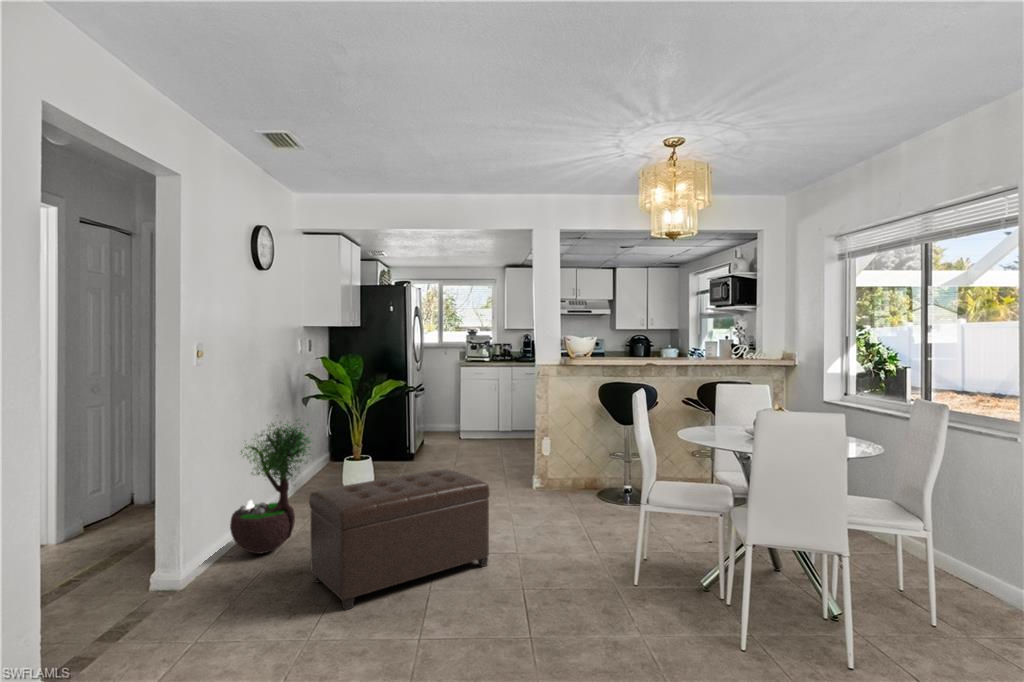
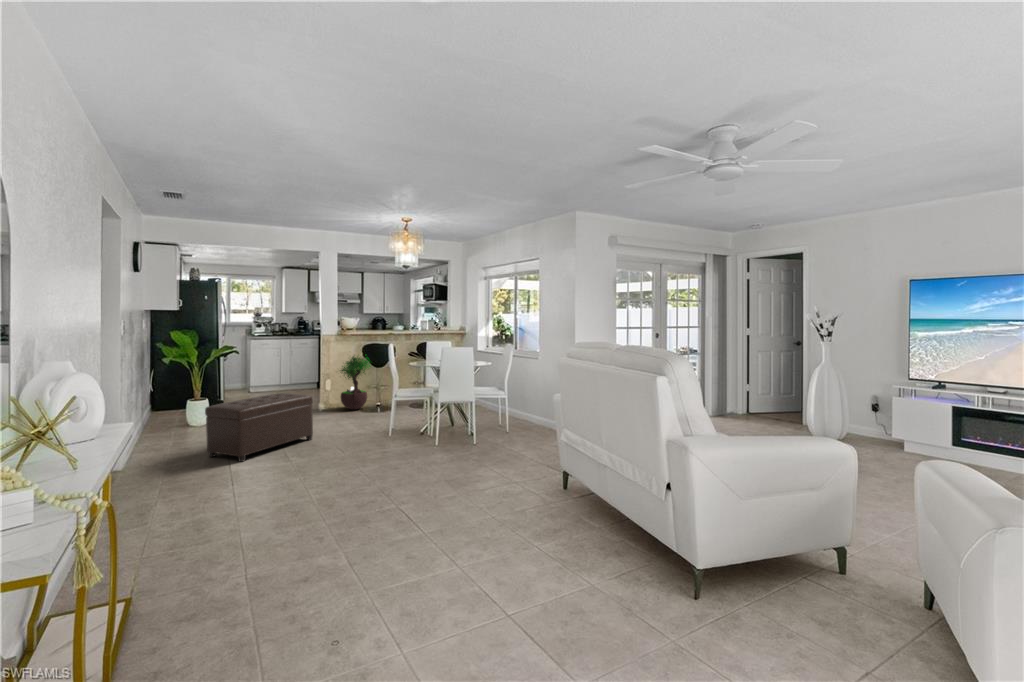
potted tree: present [230,422,312,554] -> present [341,356,370,410]

